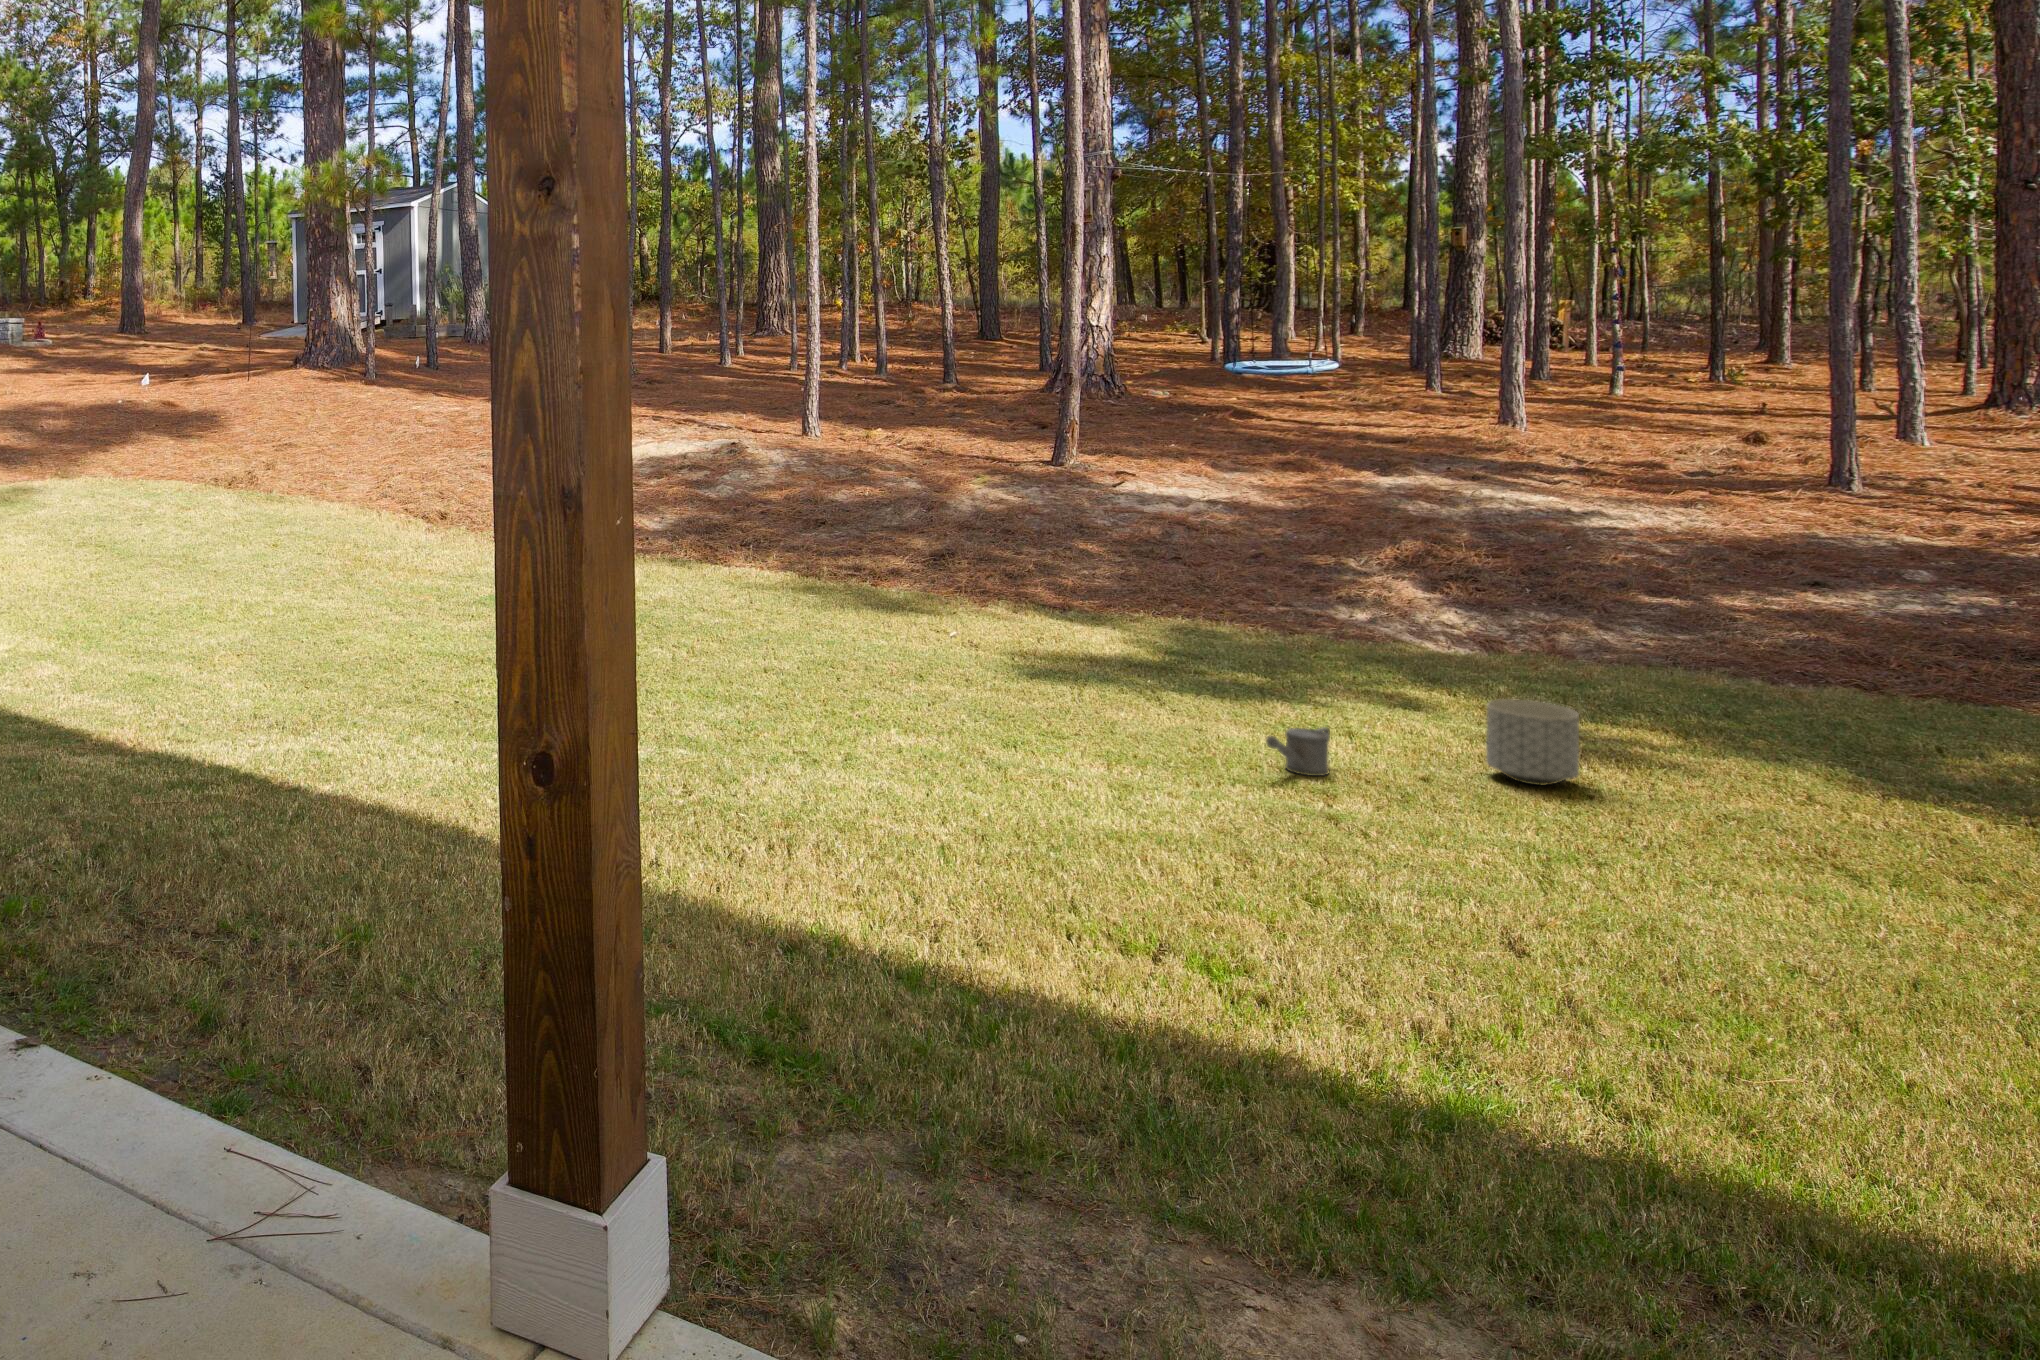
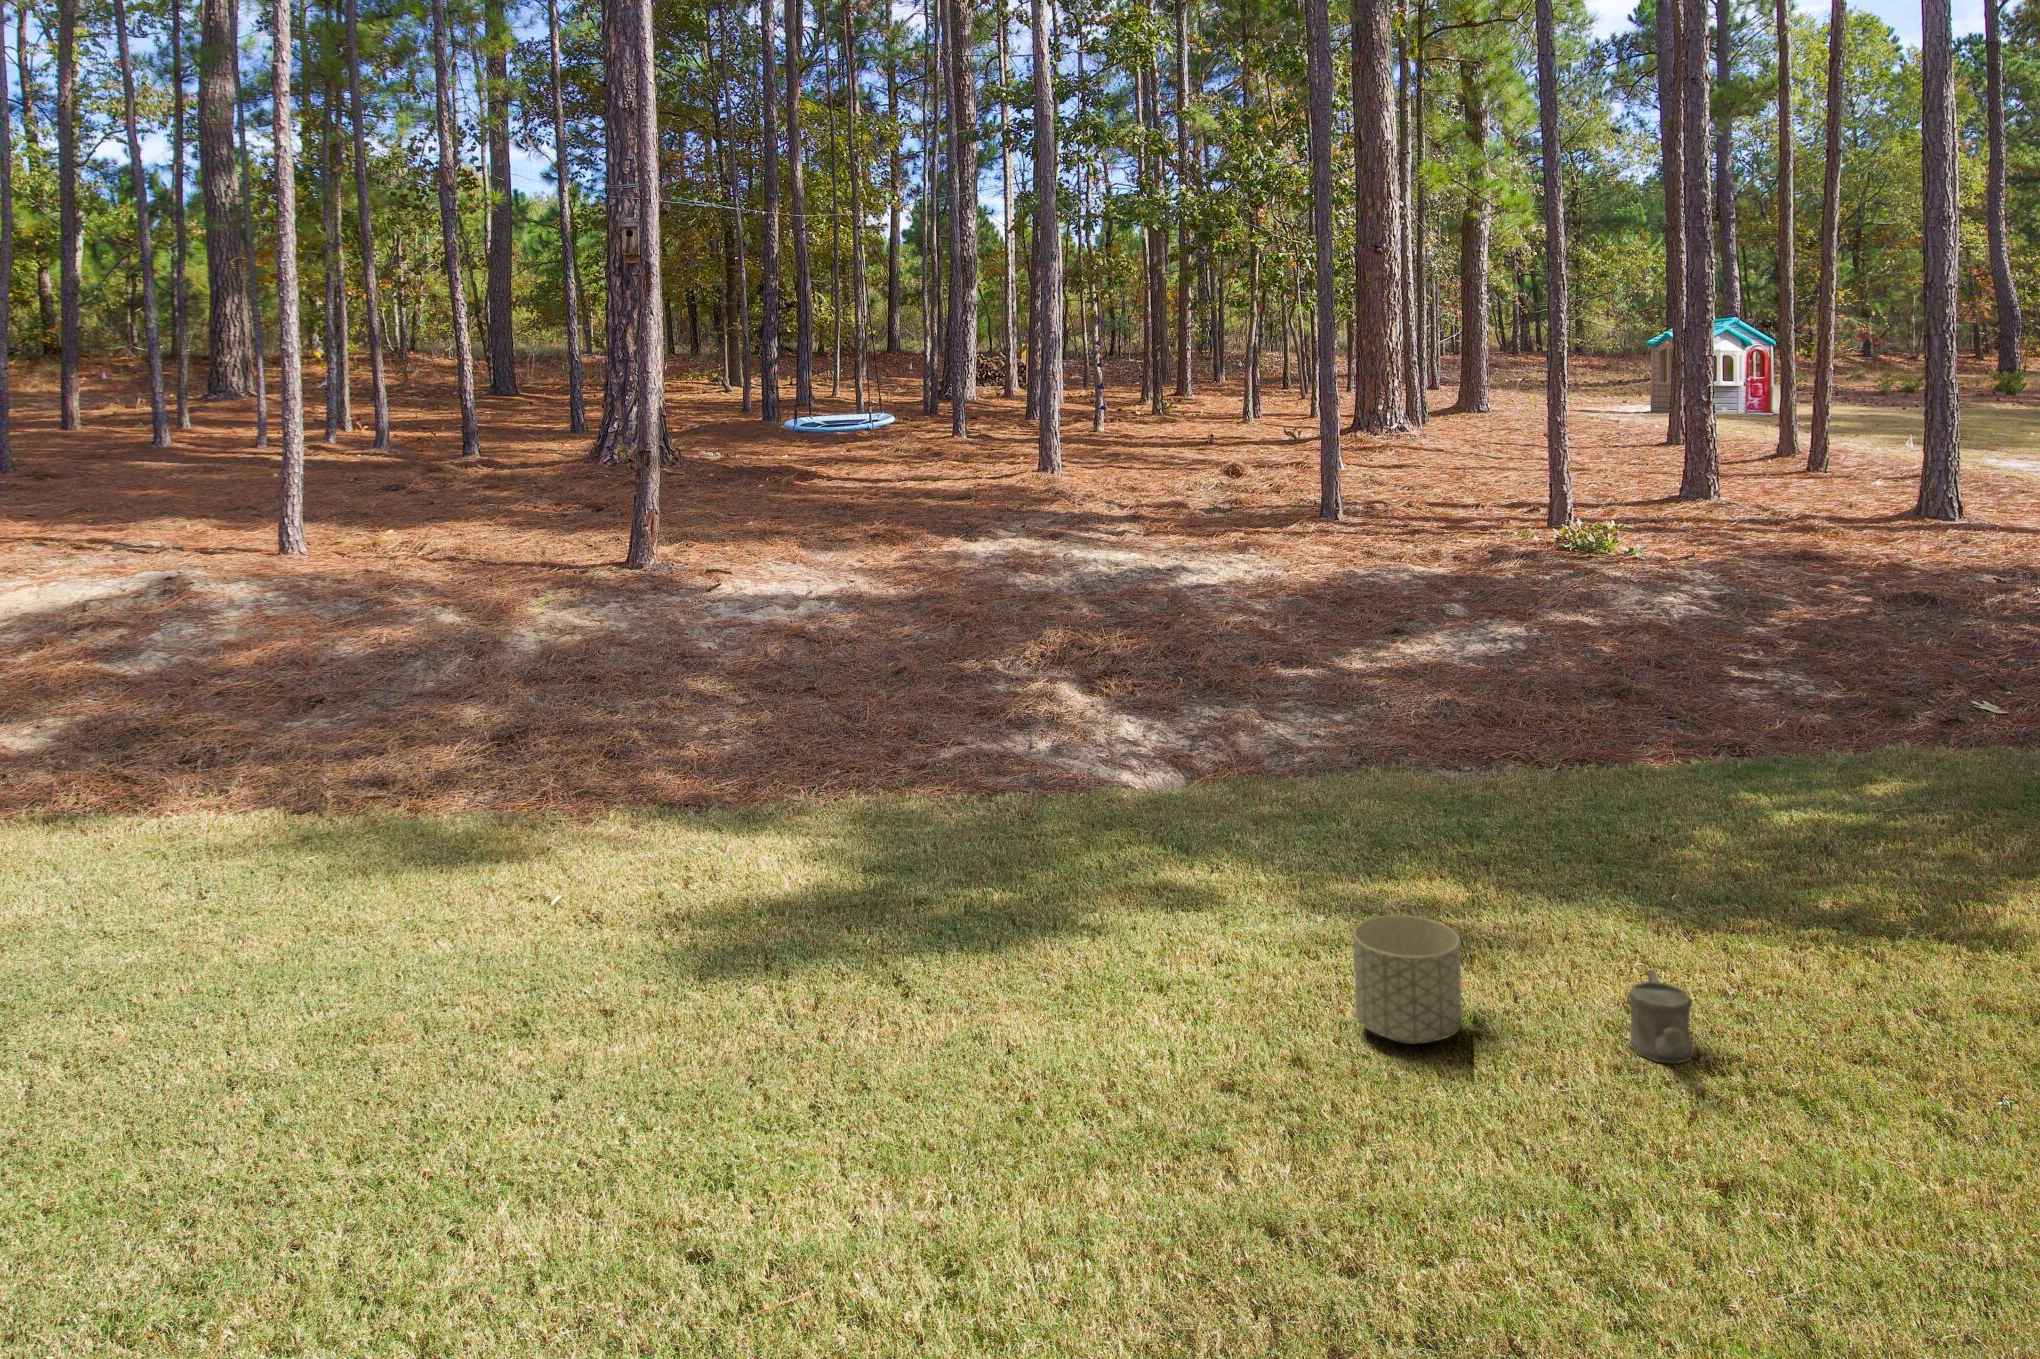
watering can: present [1266,727,1330,776] -> present [1628,971,1694,1064]

